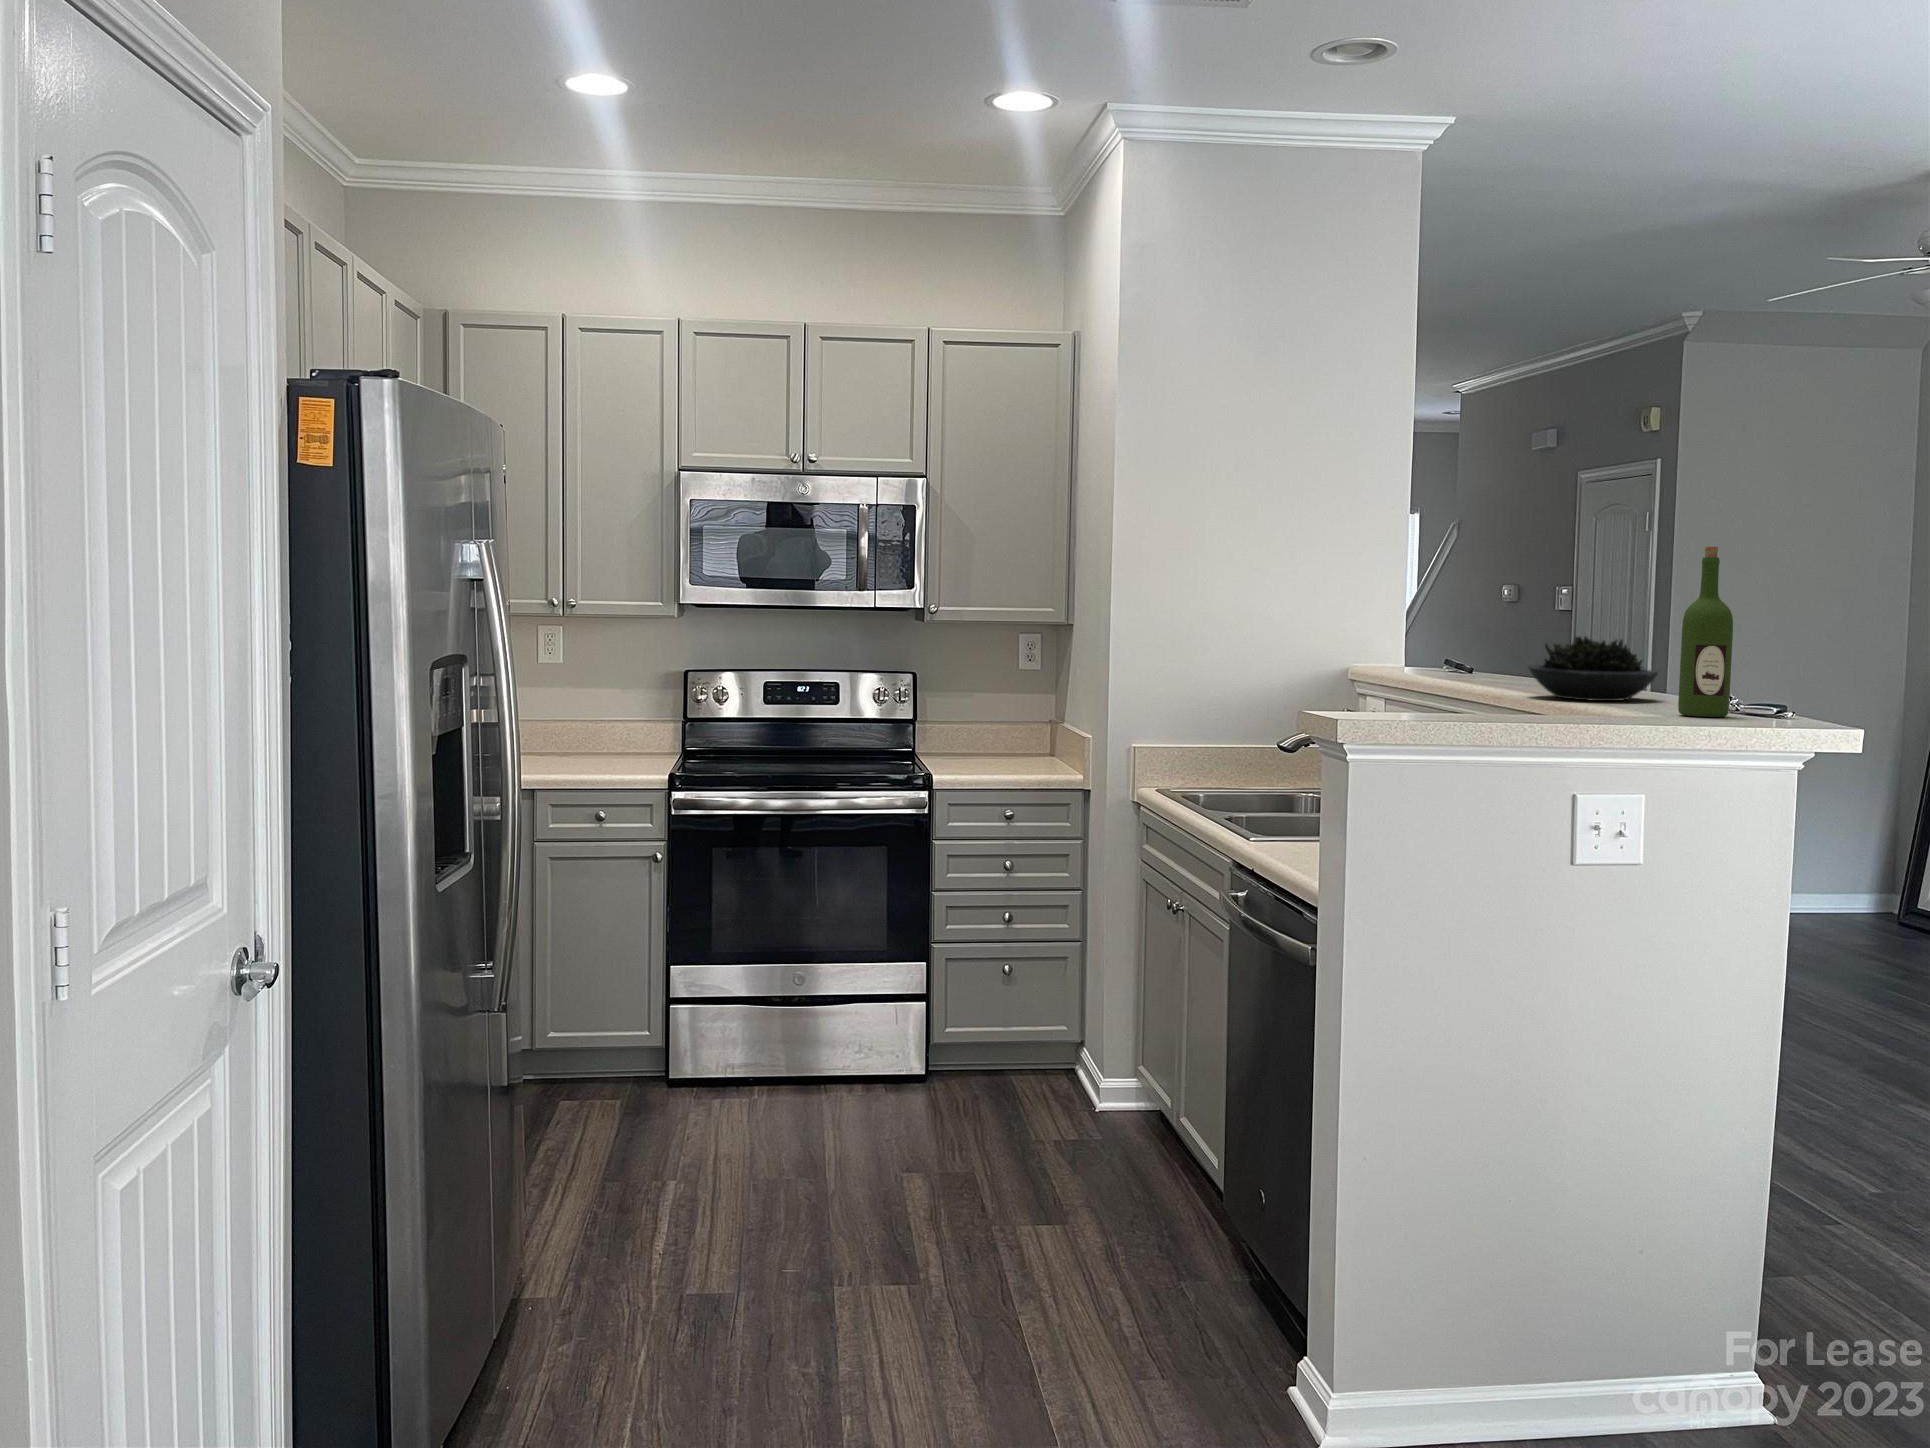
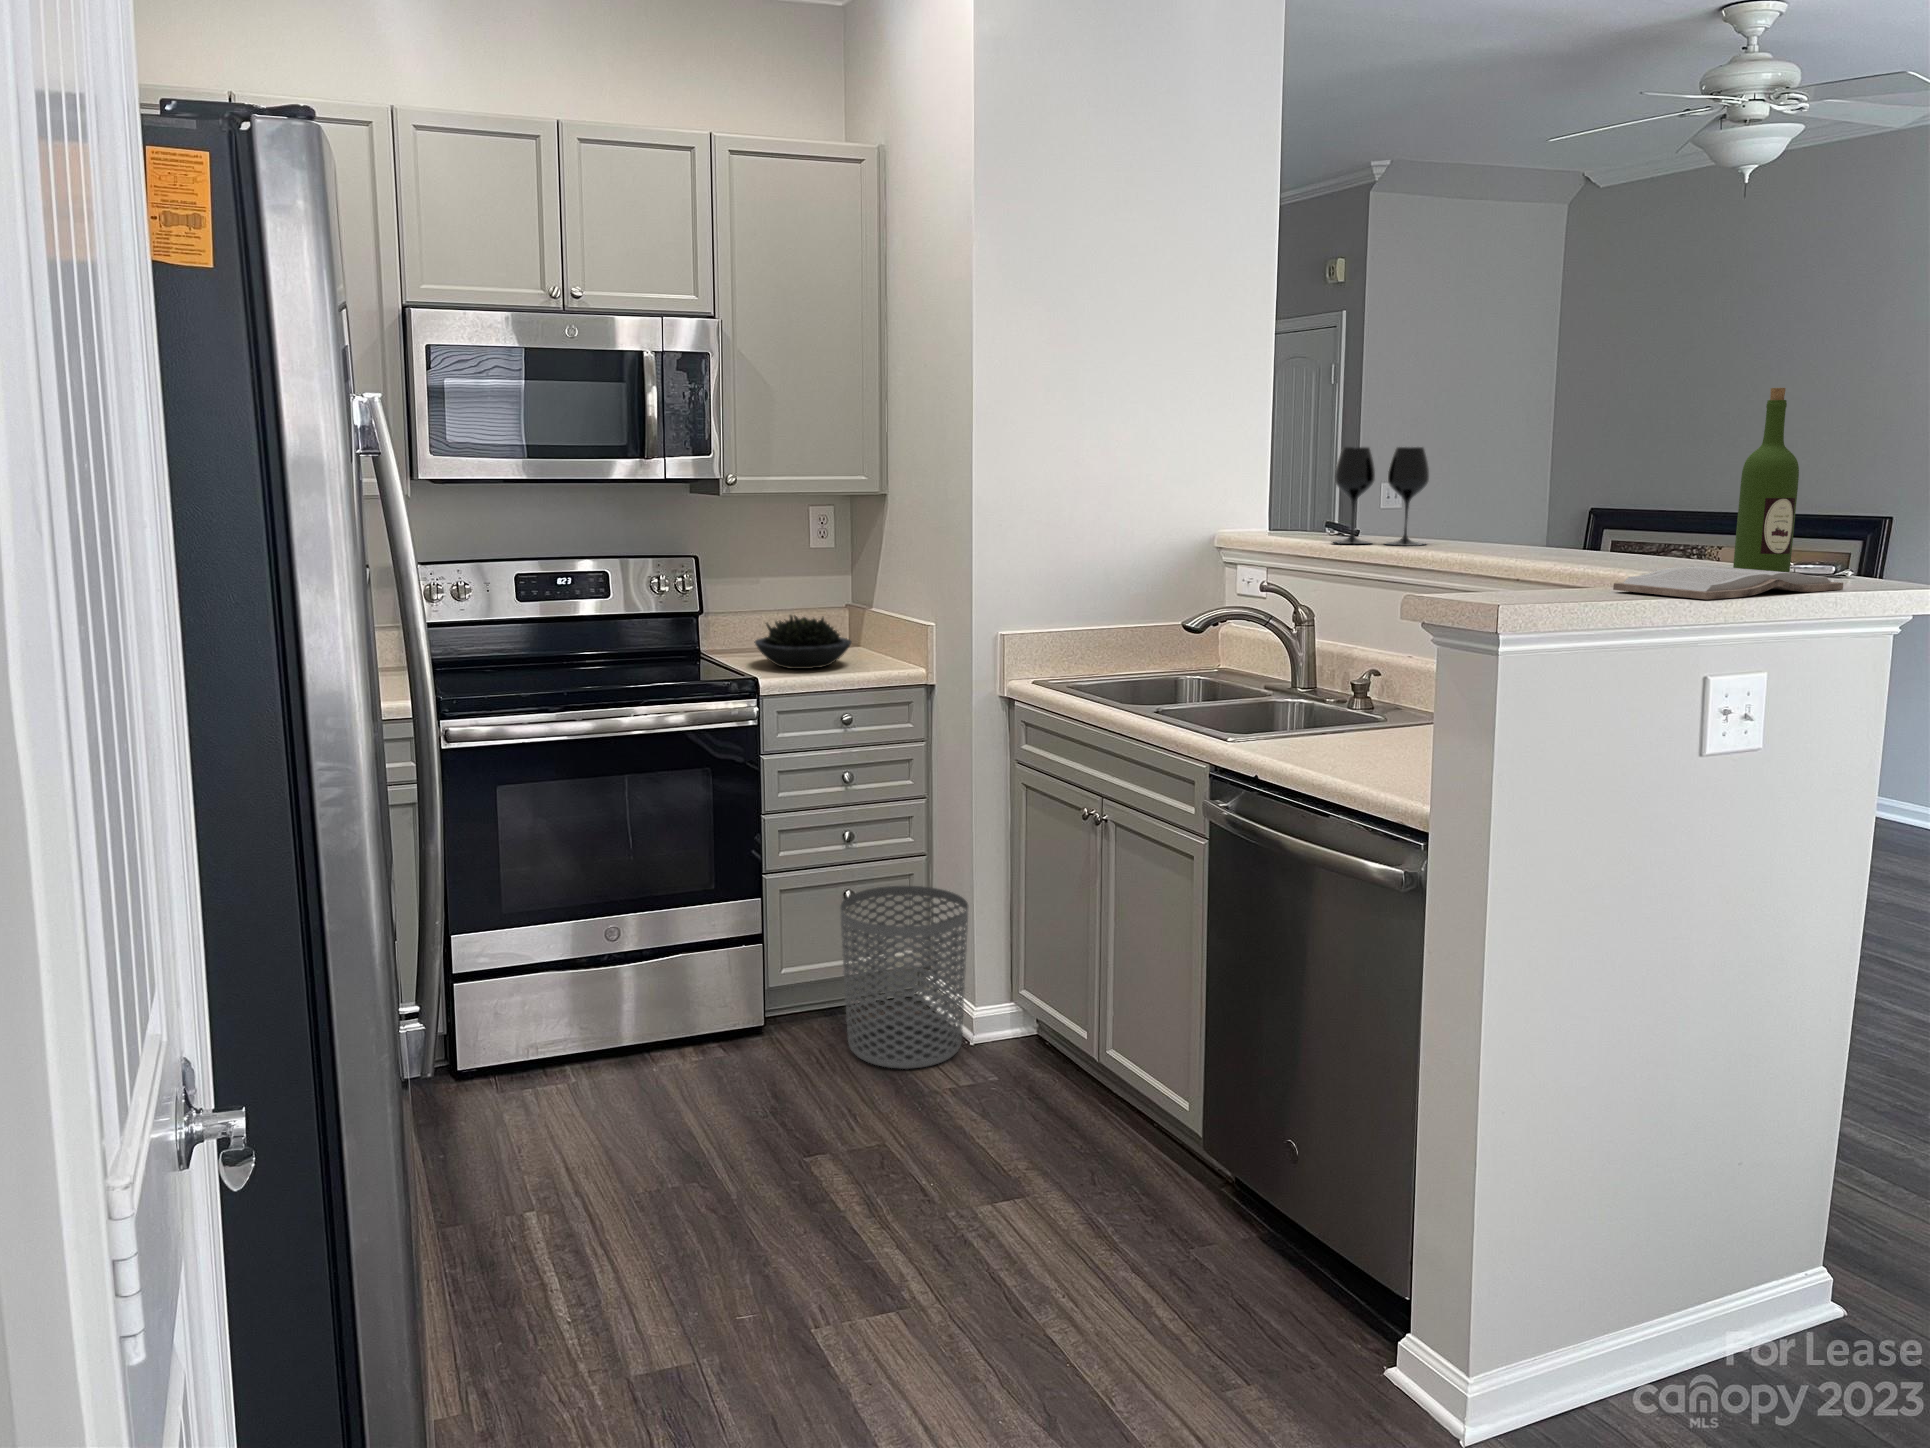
wine glass: none [1444,593,1532,685] -> present [1331,447,1429,546]
succulent plant: present [1529,636,1658,701] -> present [754,615,851,669]
book: none [1502,701,1721,726] -> present [1613,566,1843,599]
waste bin: none [982,965,1094,1123] -> present [840,886,969,1069]

